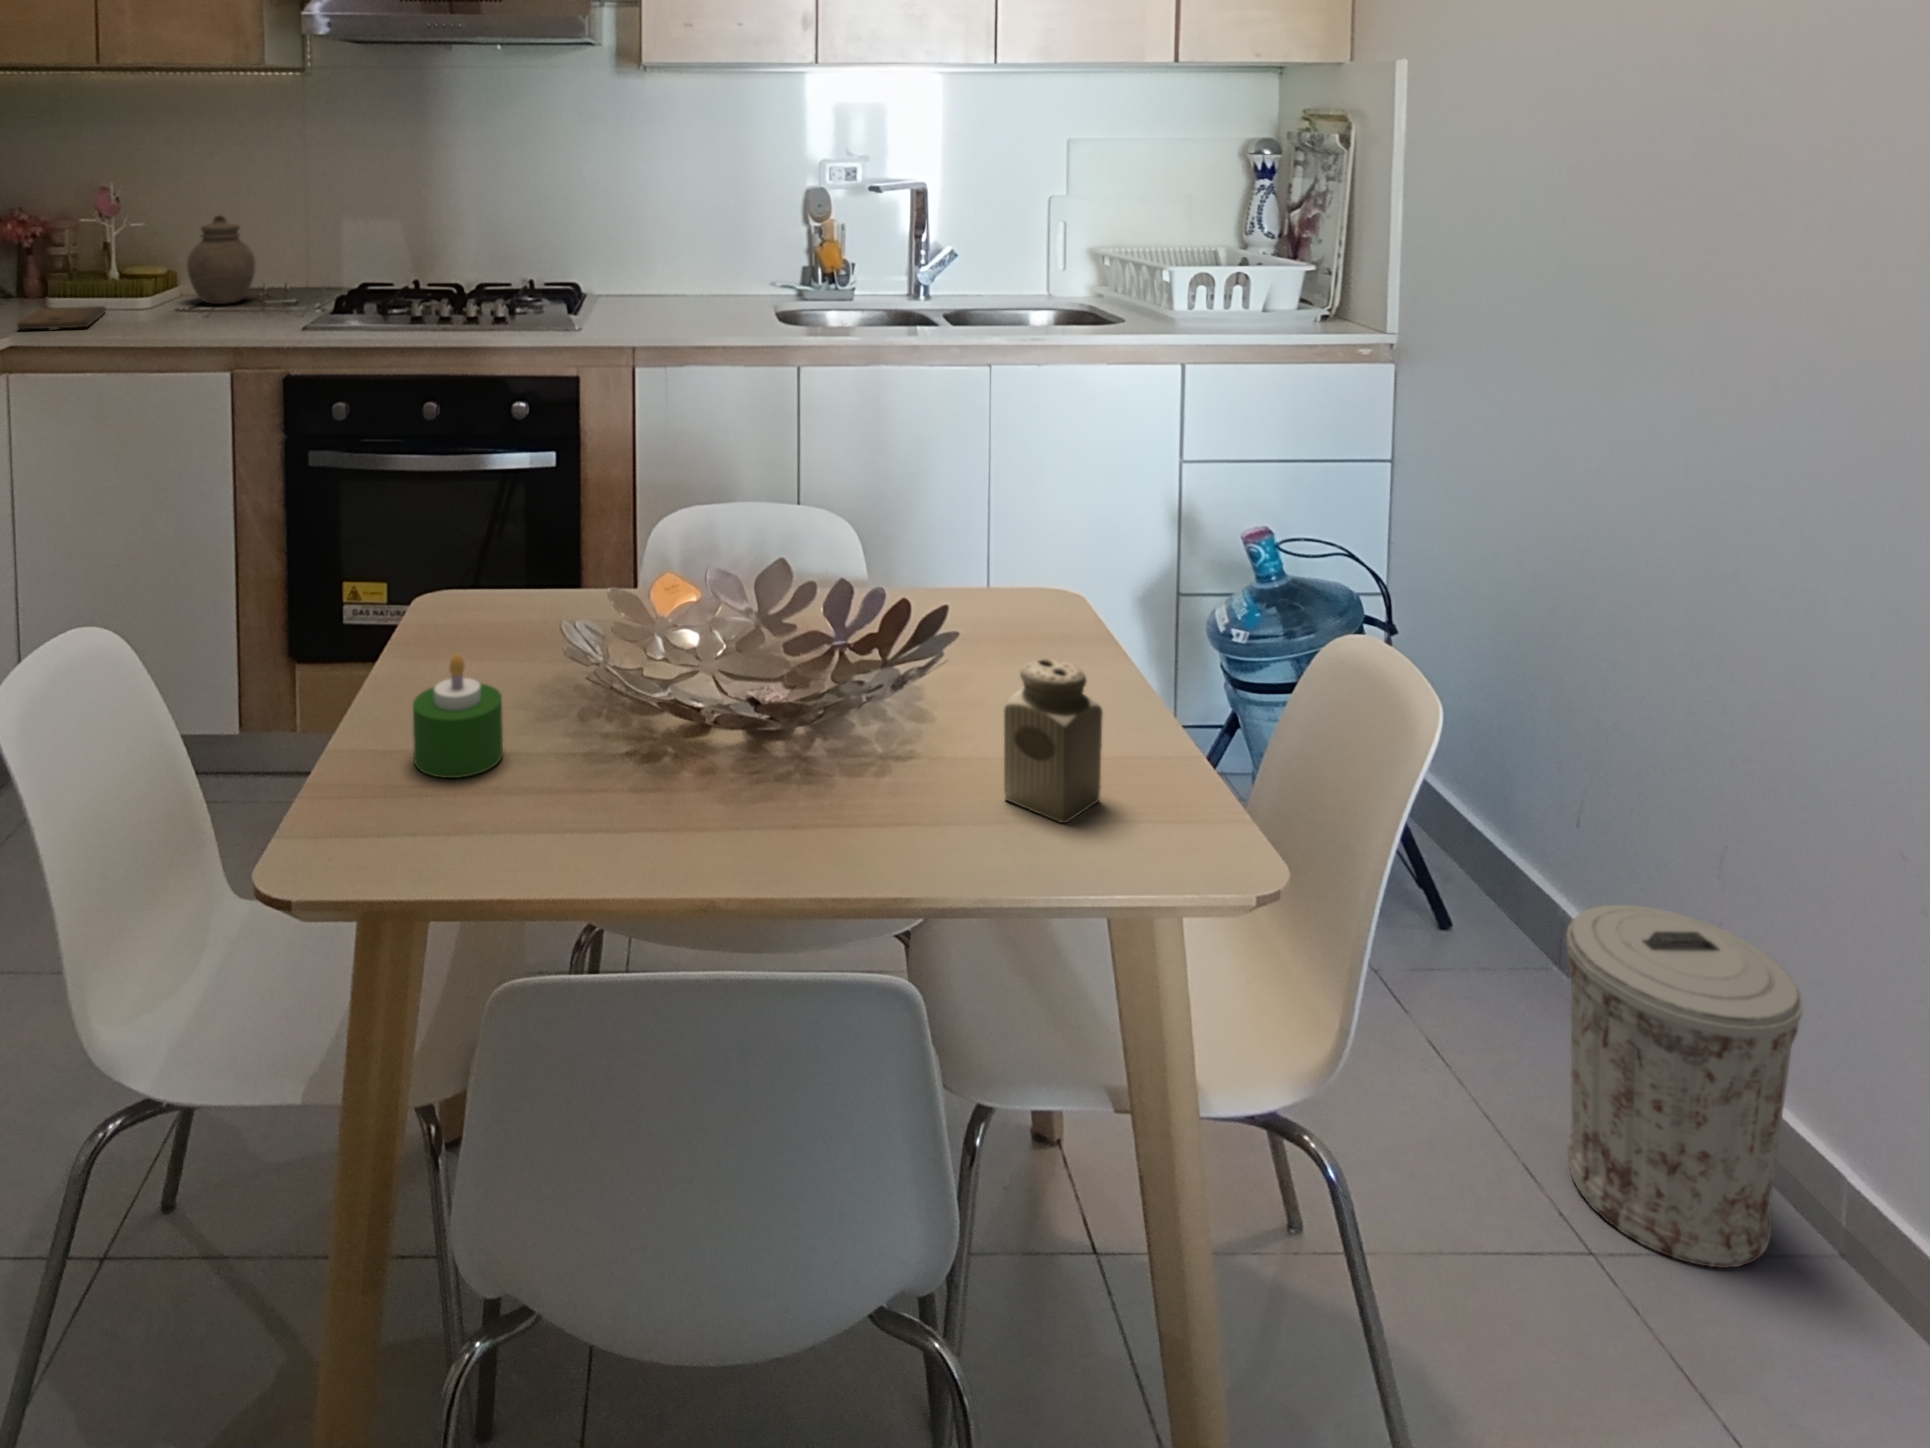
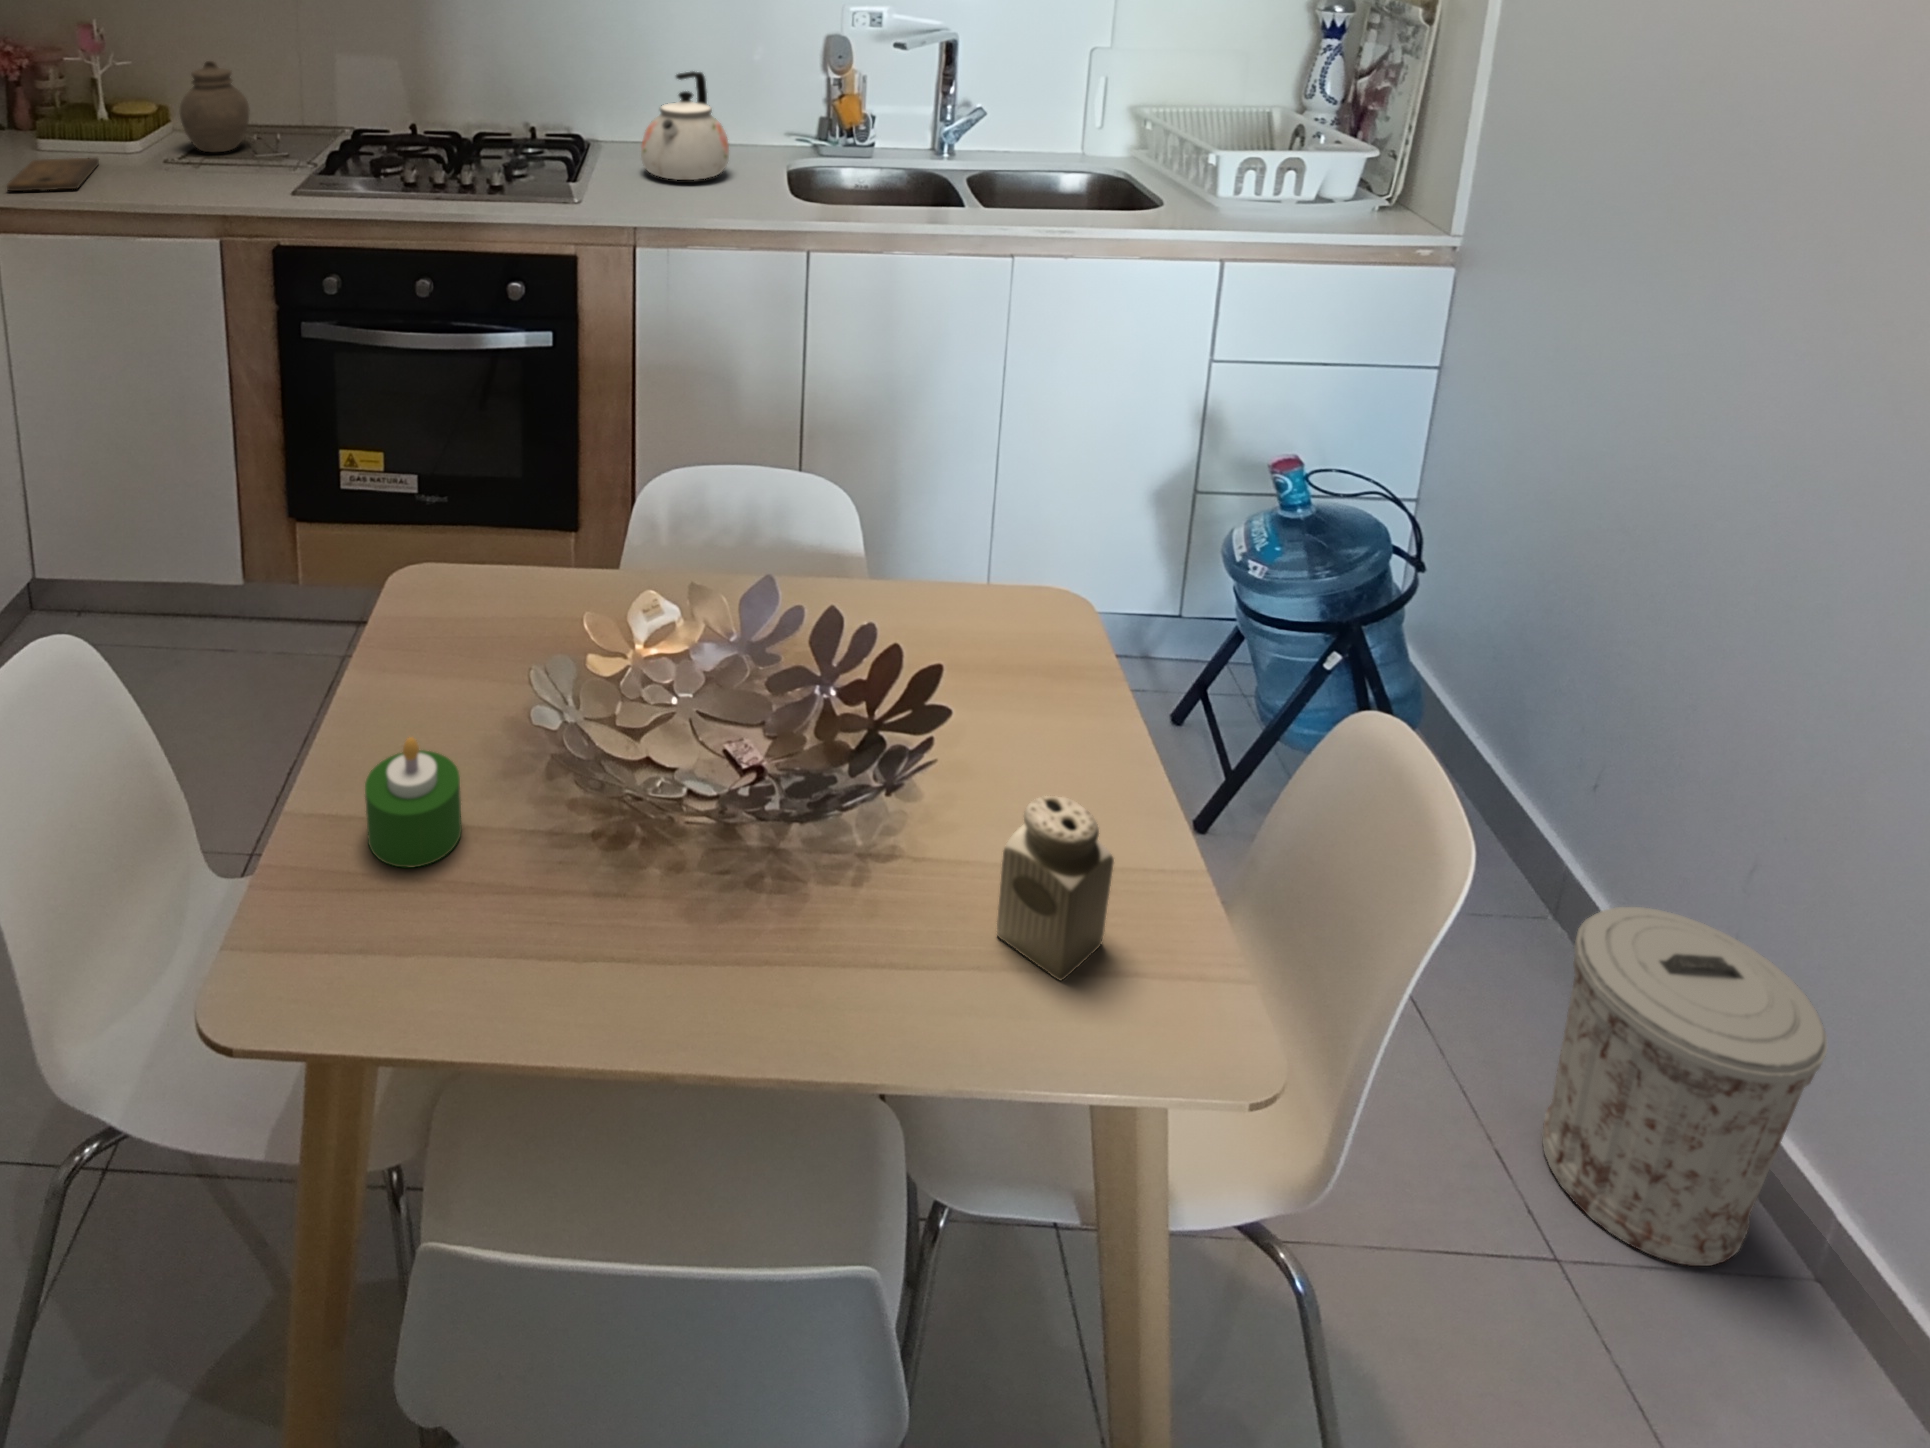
kettle: none [637,215,721,315] -> present [641,71,729,180]

